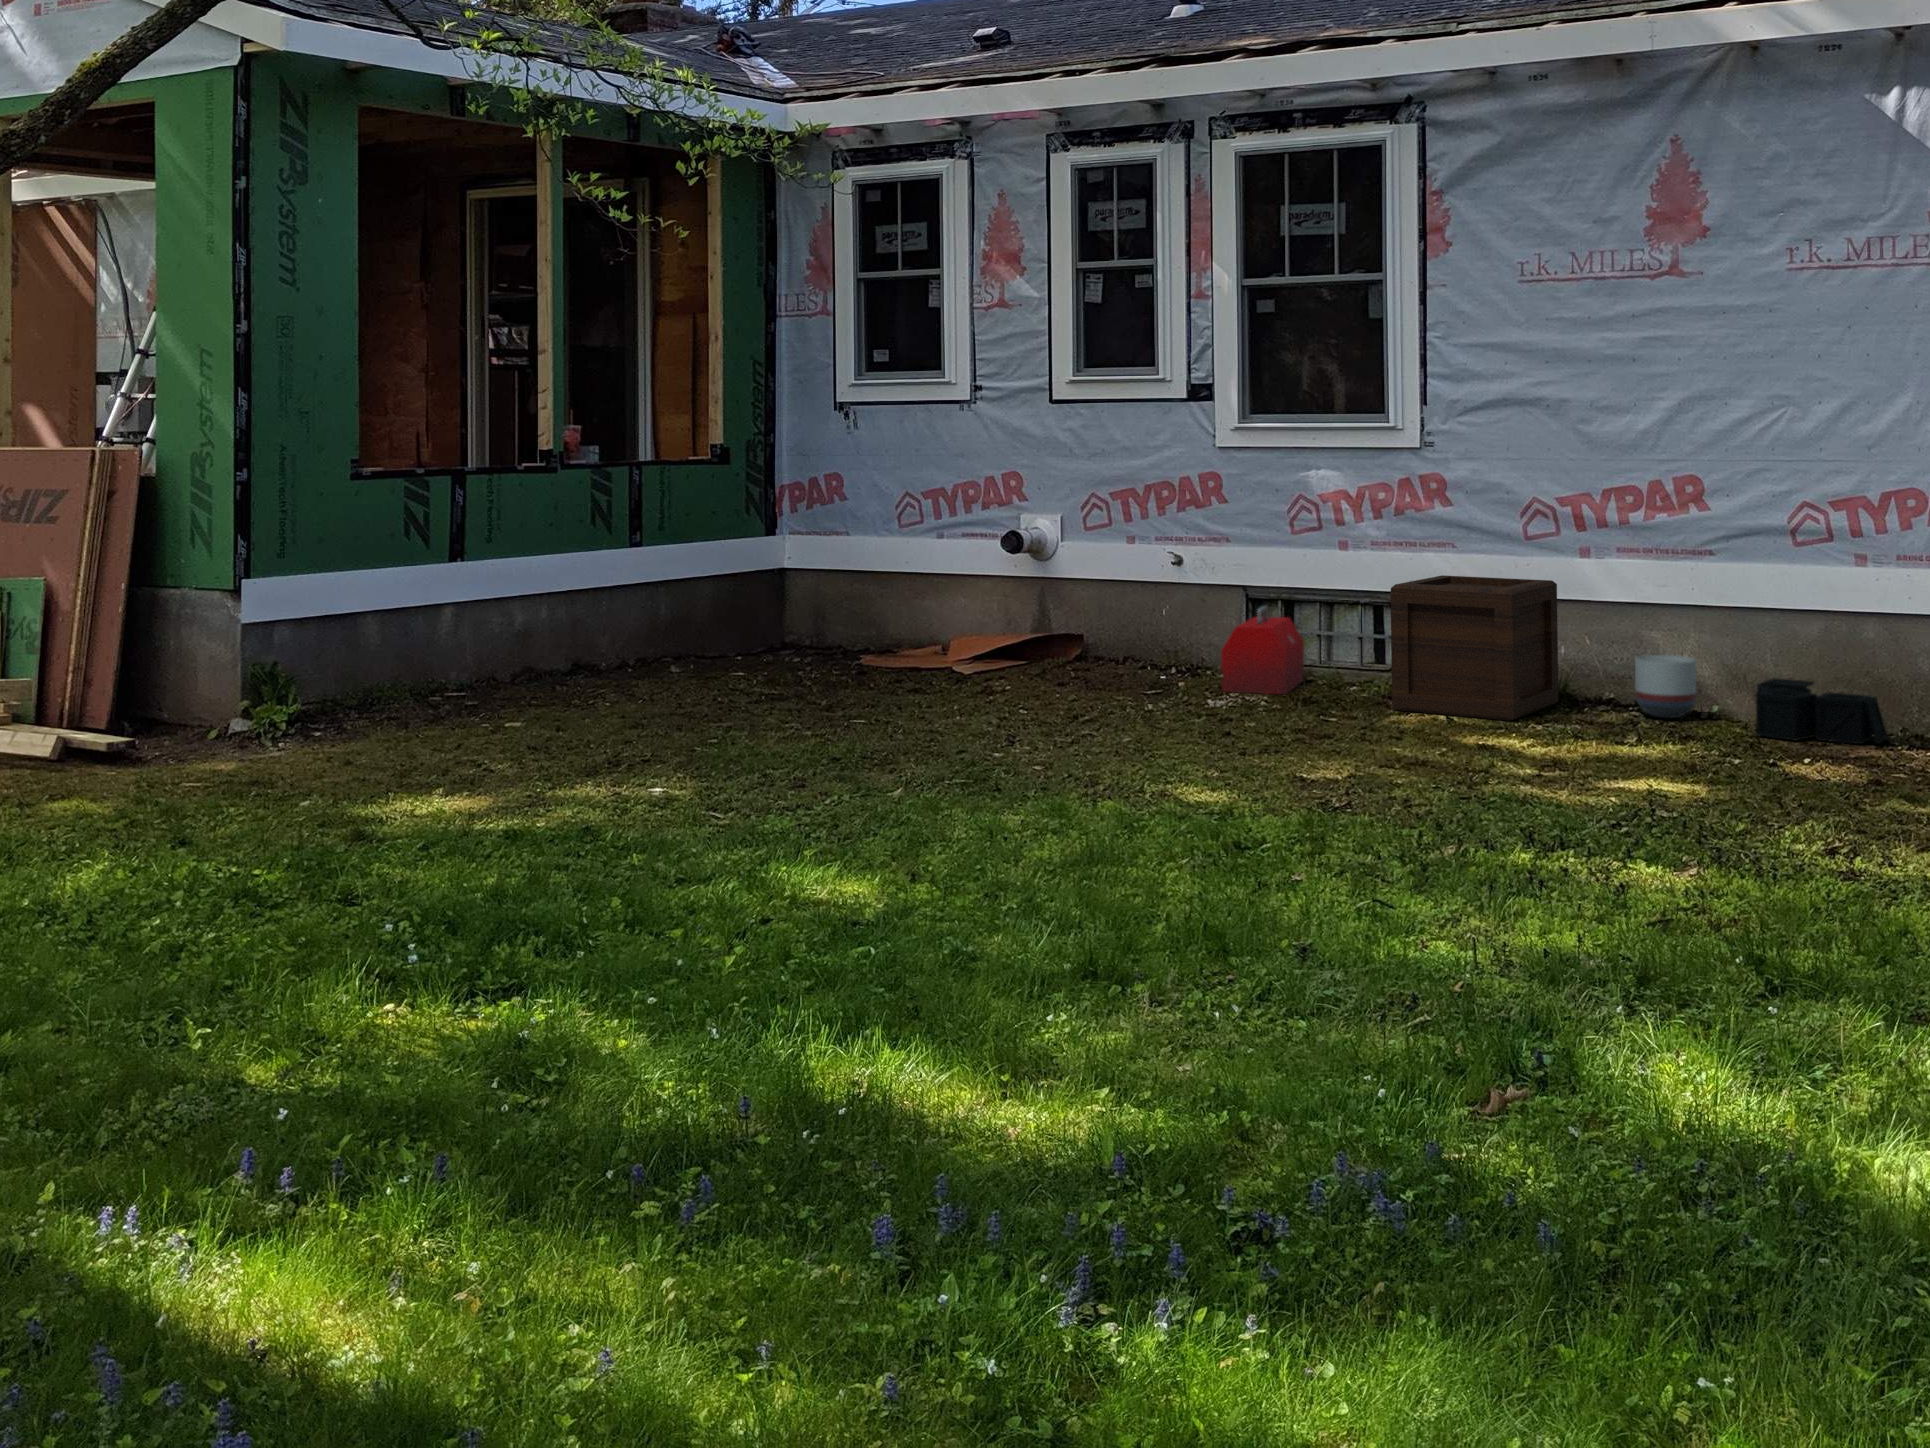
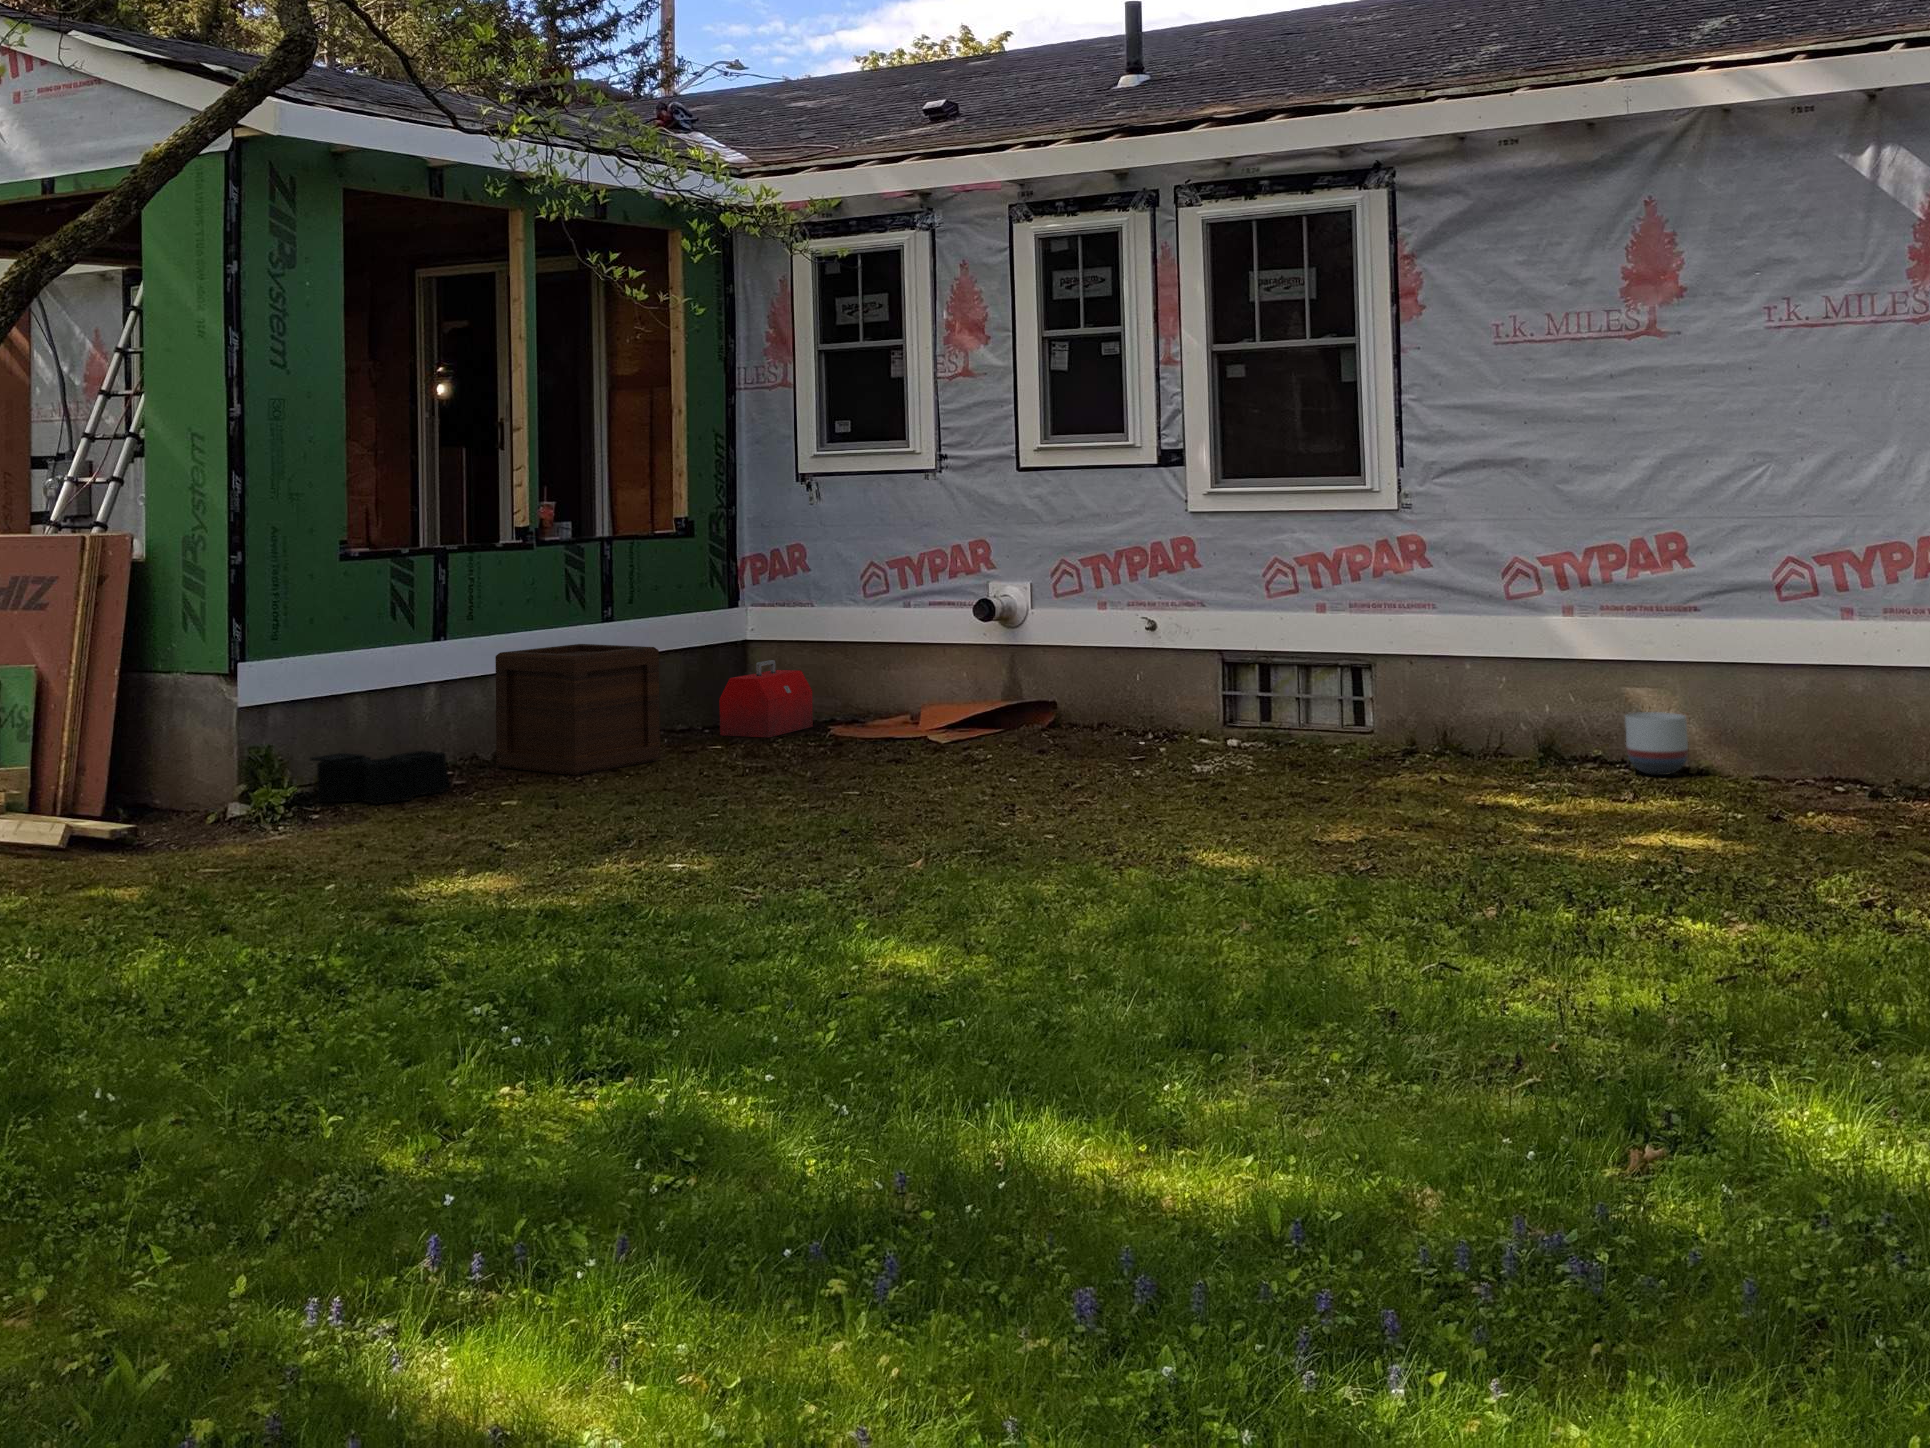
wooden crate: present [1391,575,1559,721] -> present [495,644,660,775]
toolbox: present [1221,606,1304,694] -> present [719,660,813,738]
storage bin: present [1756,678,1888,744] -> present [311,751,451,804]

